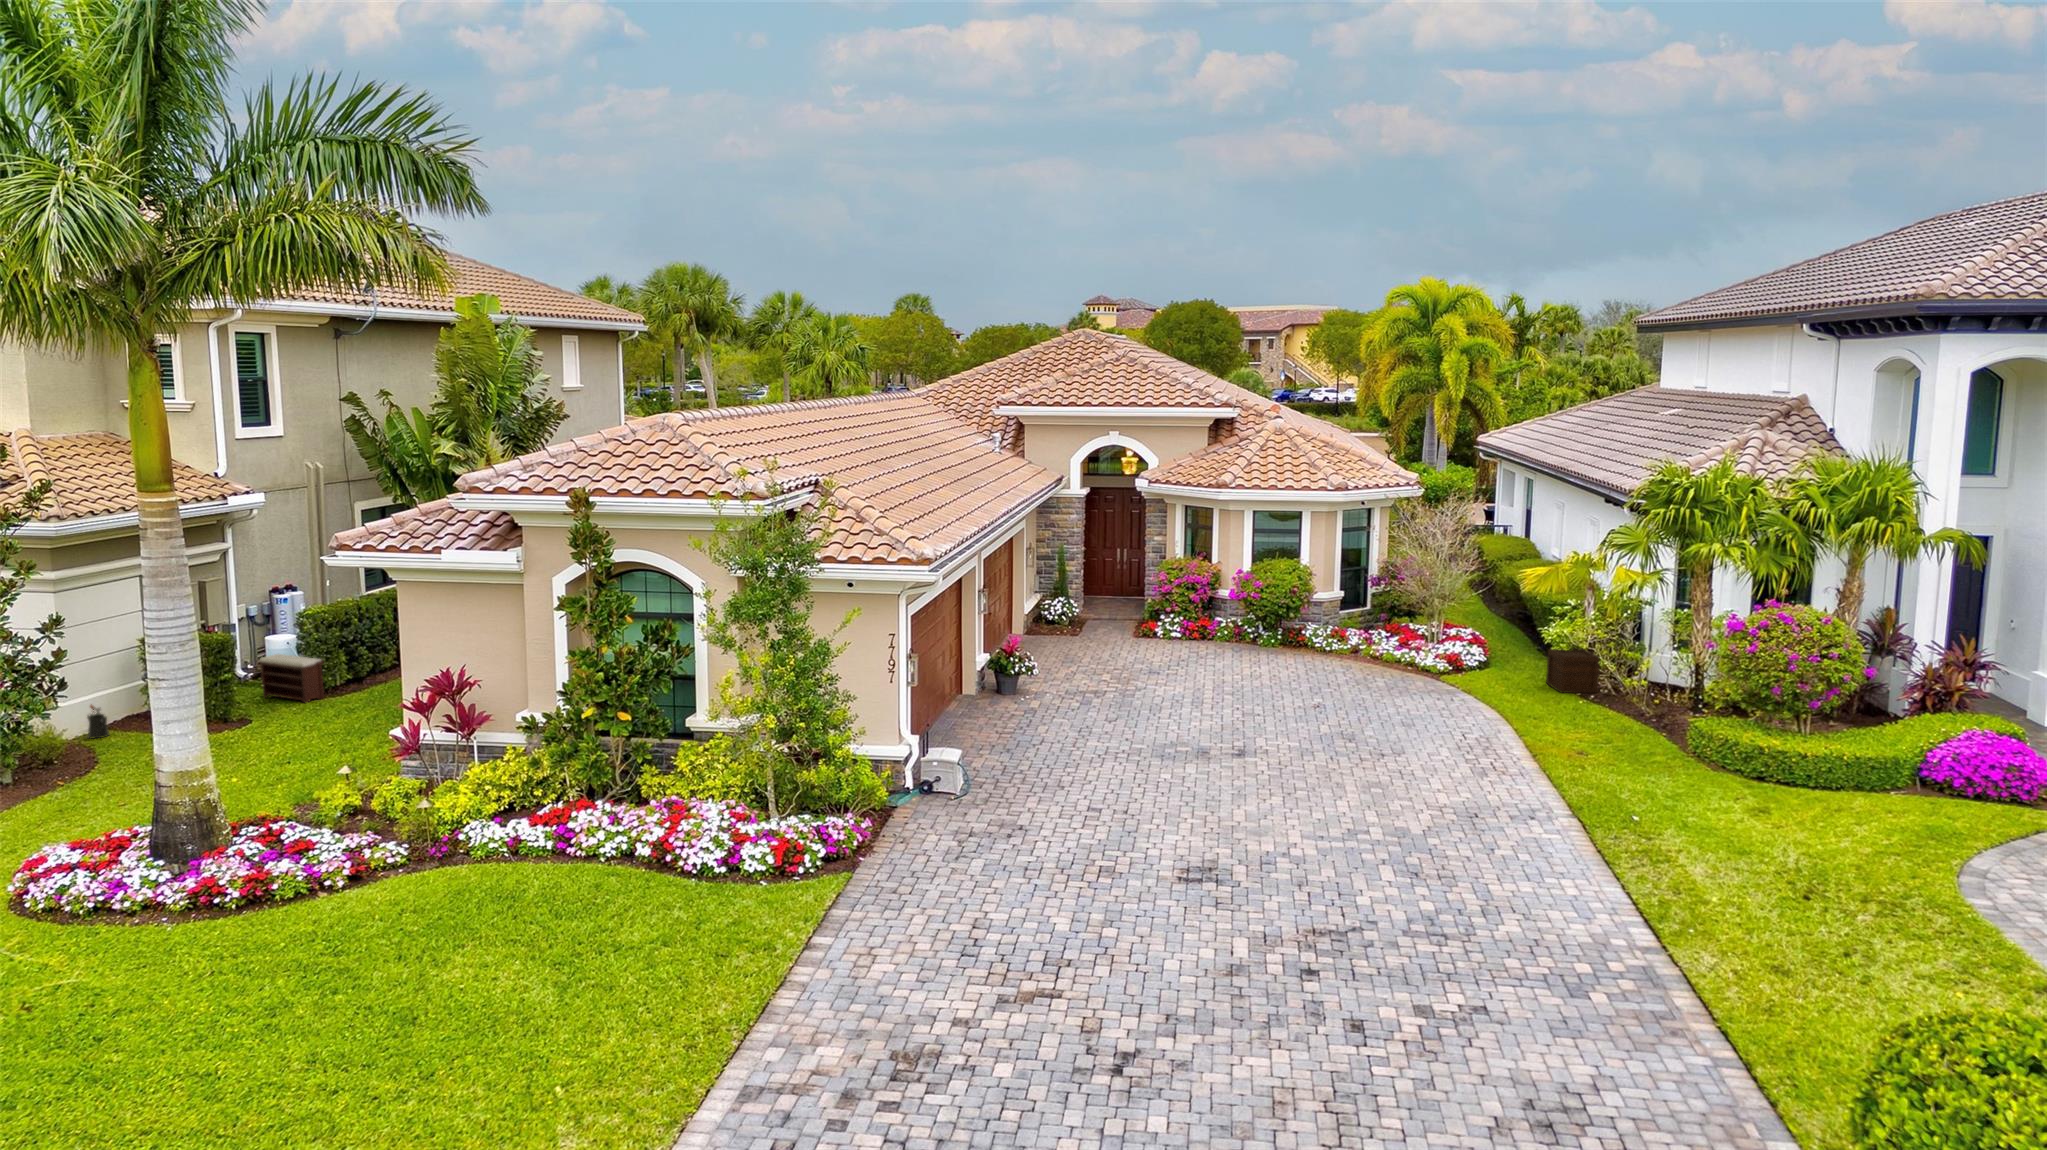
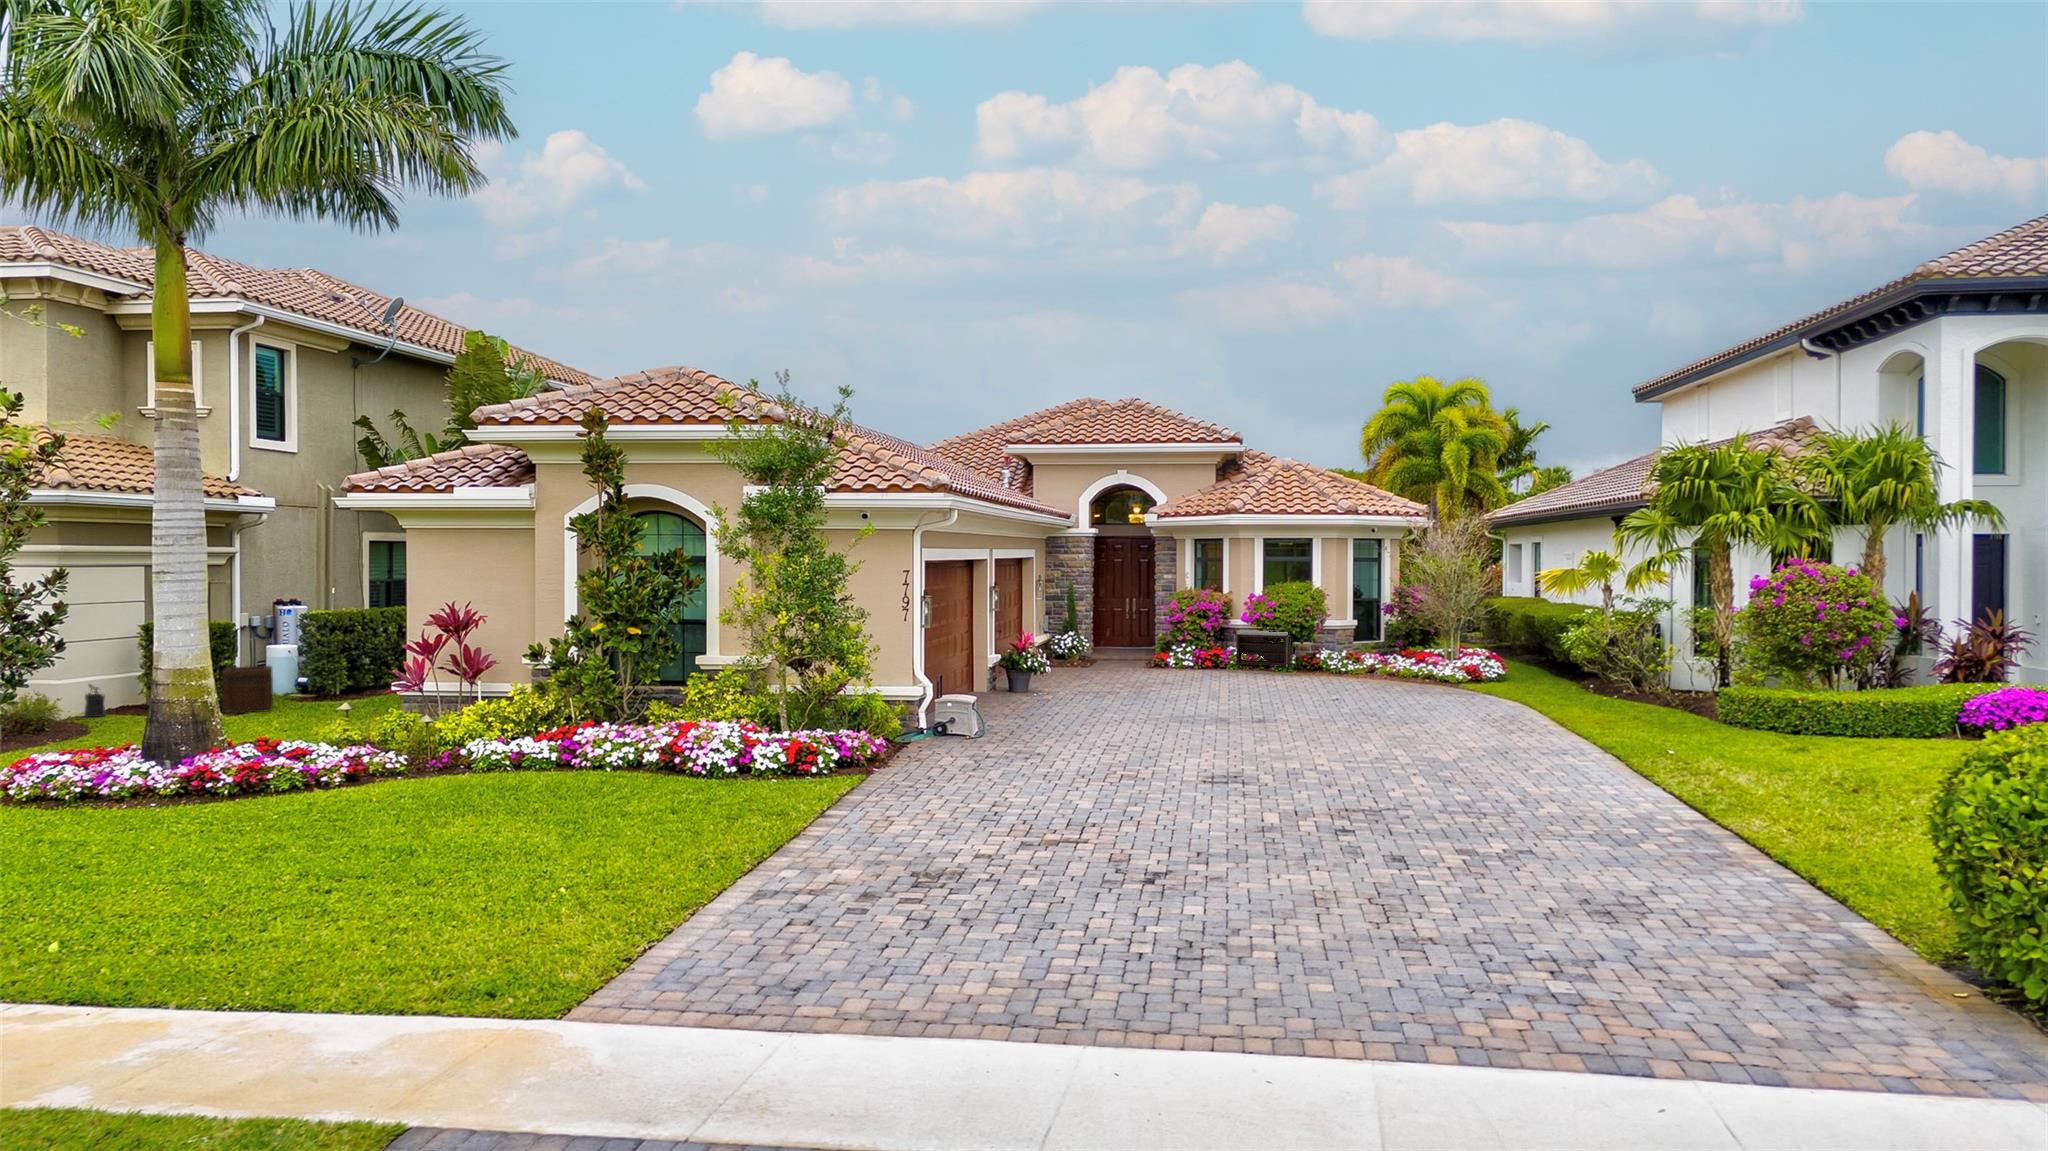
wooden crate: present [1546,649,1600,693] -> present [222,666,273,713]
bench: present [259,654,324,703] -> present [1235,630,1290,668]

